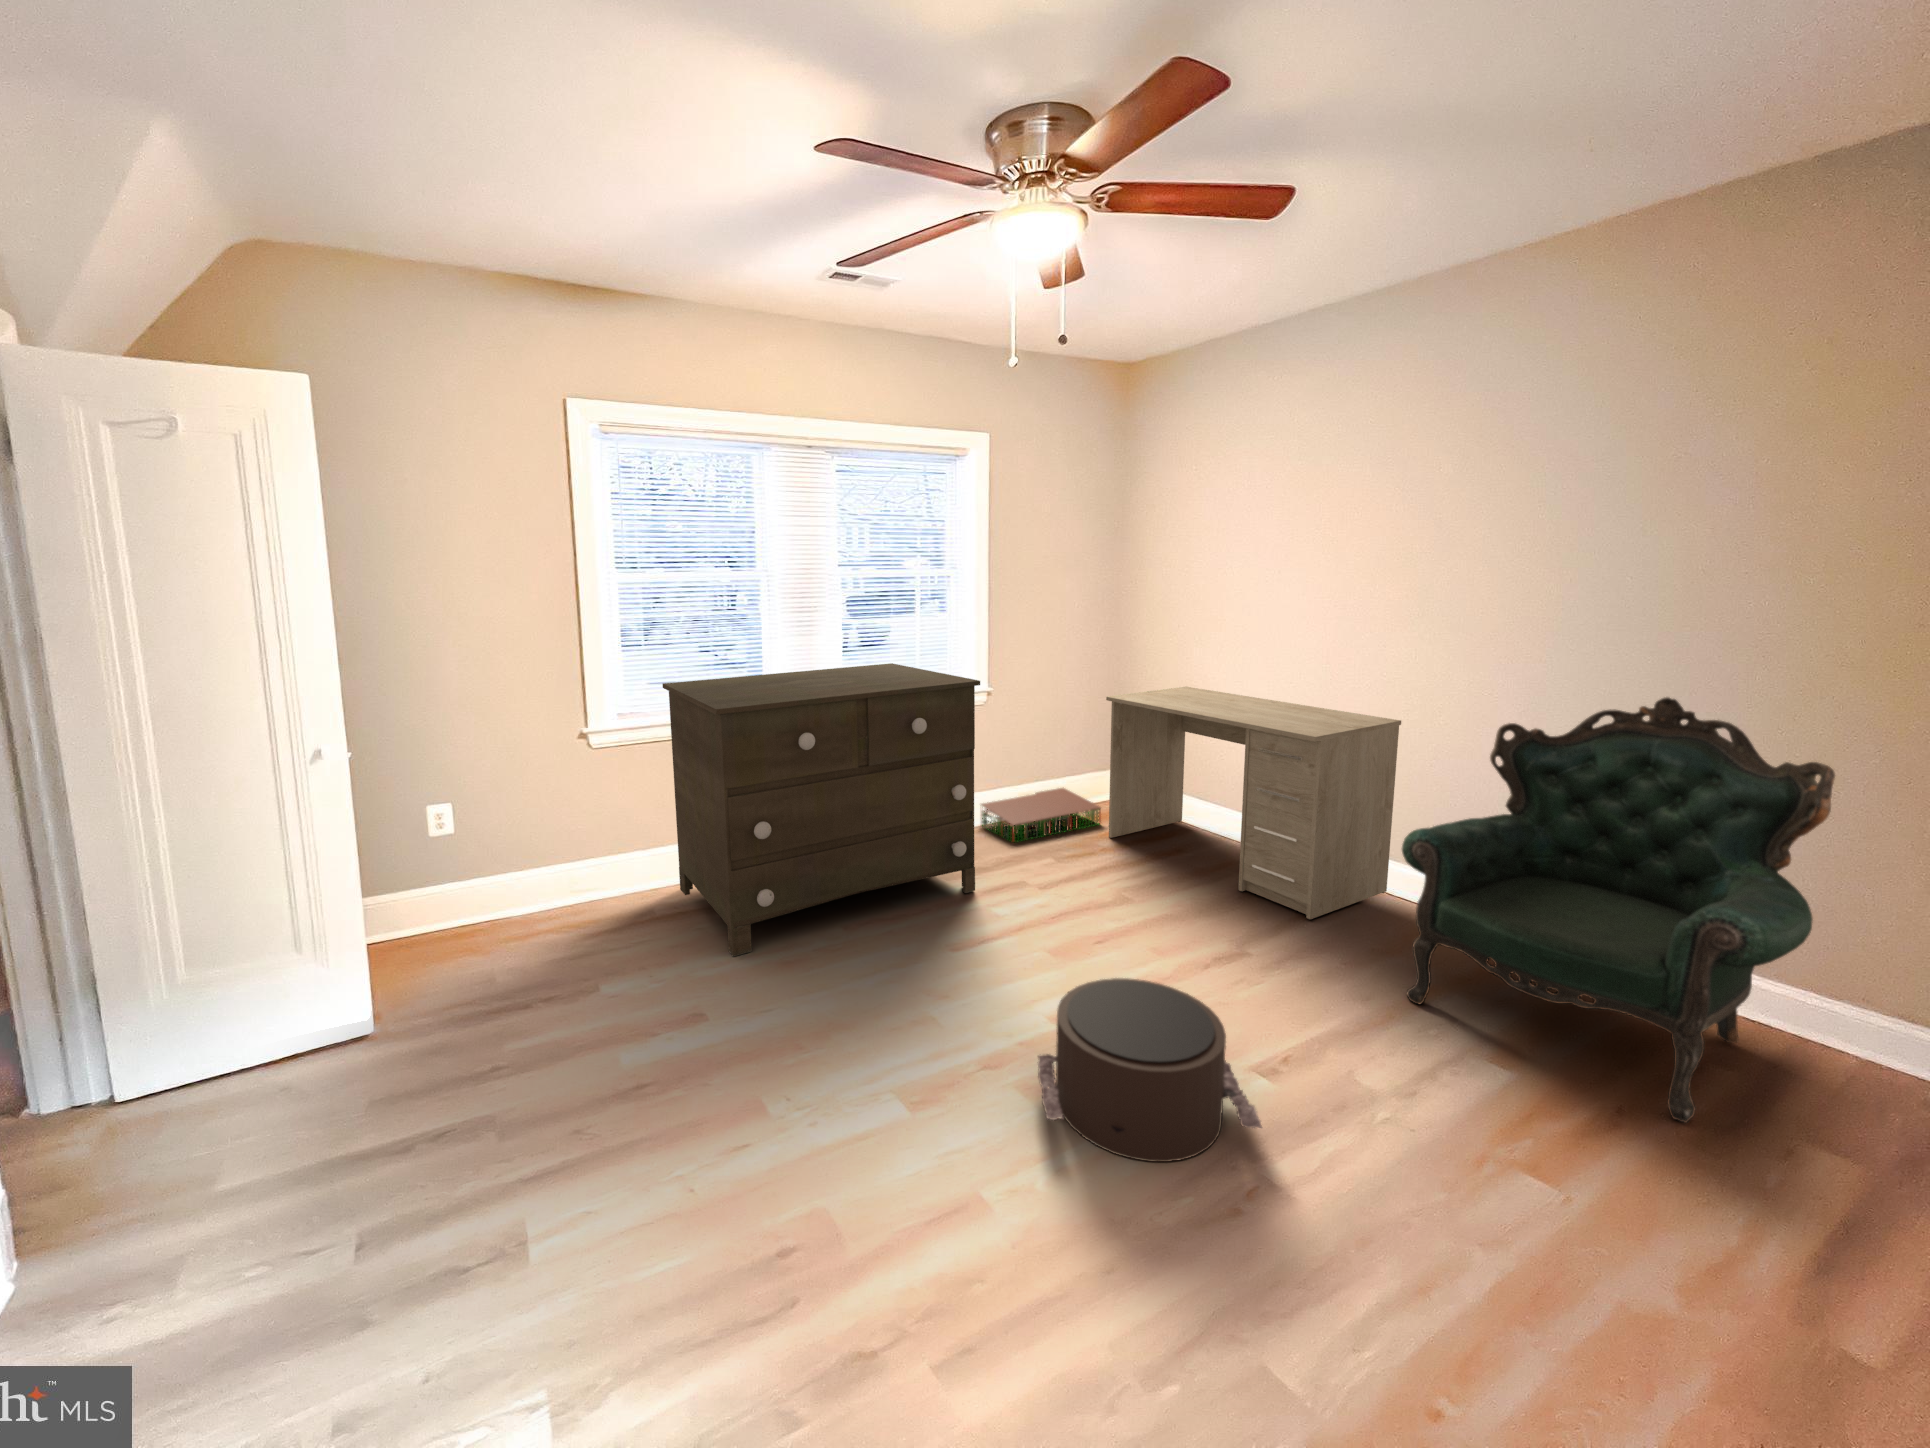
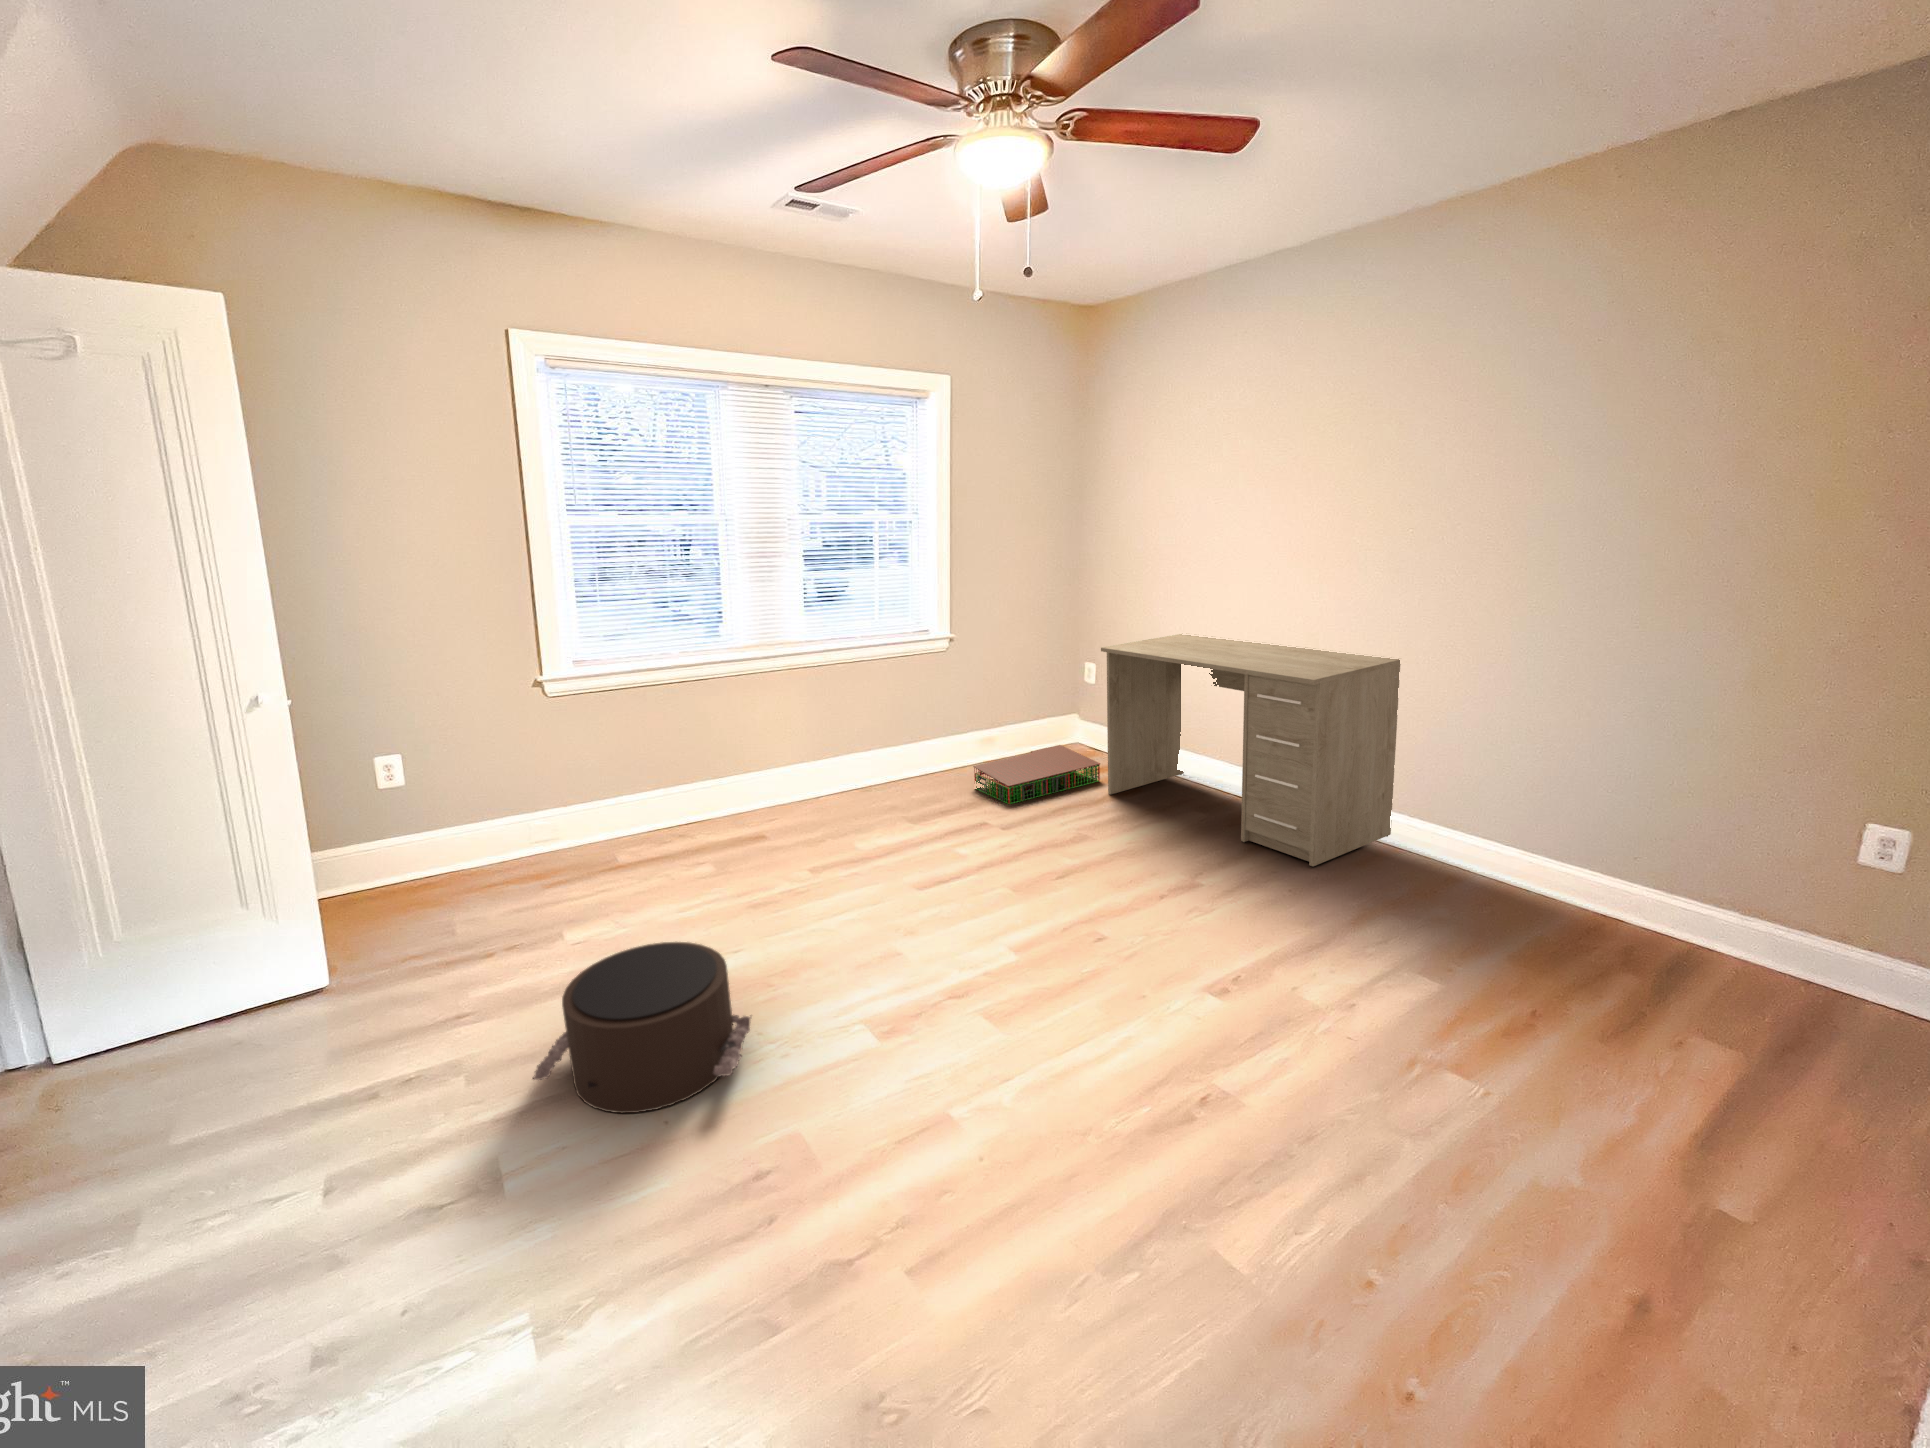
dresser: present [663,663,980,956] -> none [630,622,971,935]
armchair: present [1402,697,1835,1123] -> none [1400,624,1819,1041]
pouf: present [1038,978,1262,1162] -> present [533,942,752,1113]

